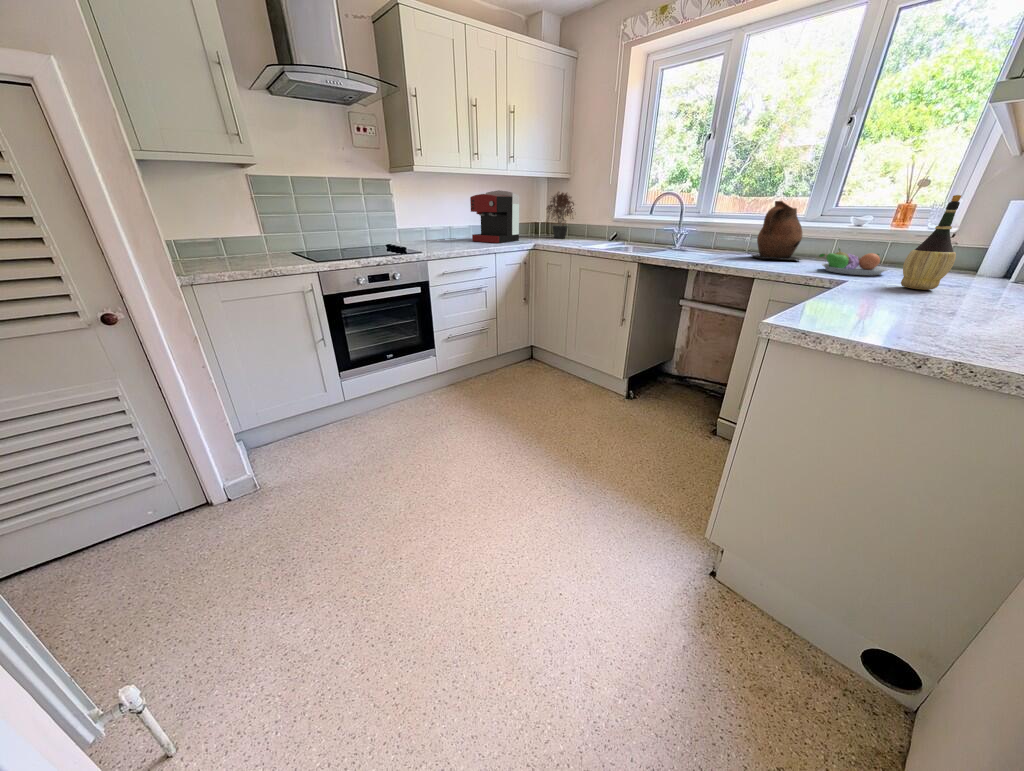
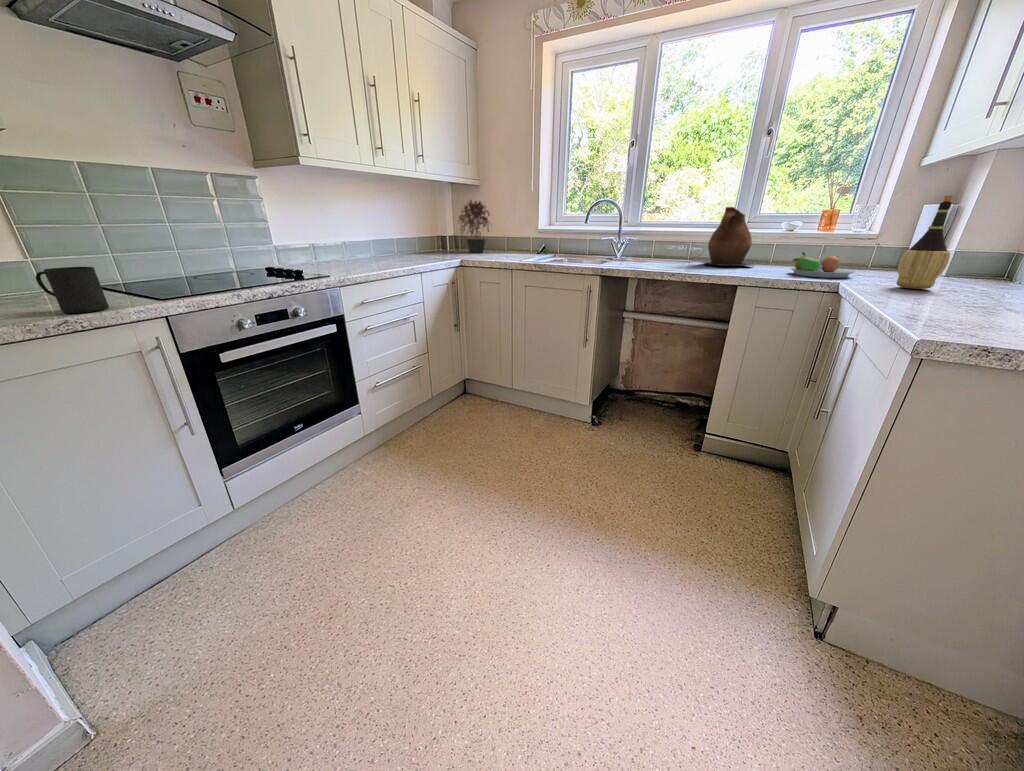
coffee maker: present [470,190,519,243] -> none [371,196,435,260]
mug: none [261,240,291,266] -> present [36,267,109,313]

